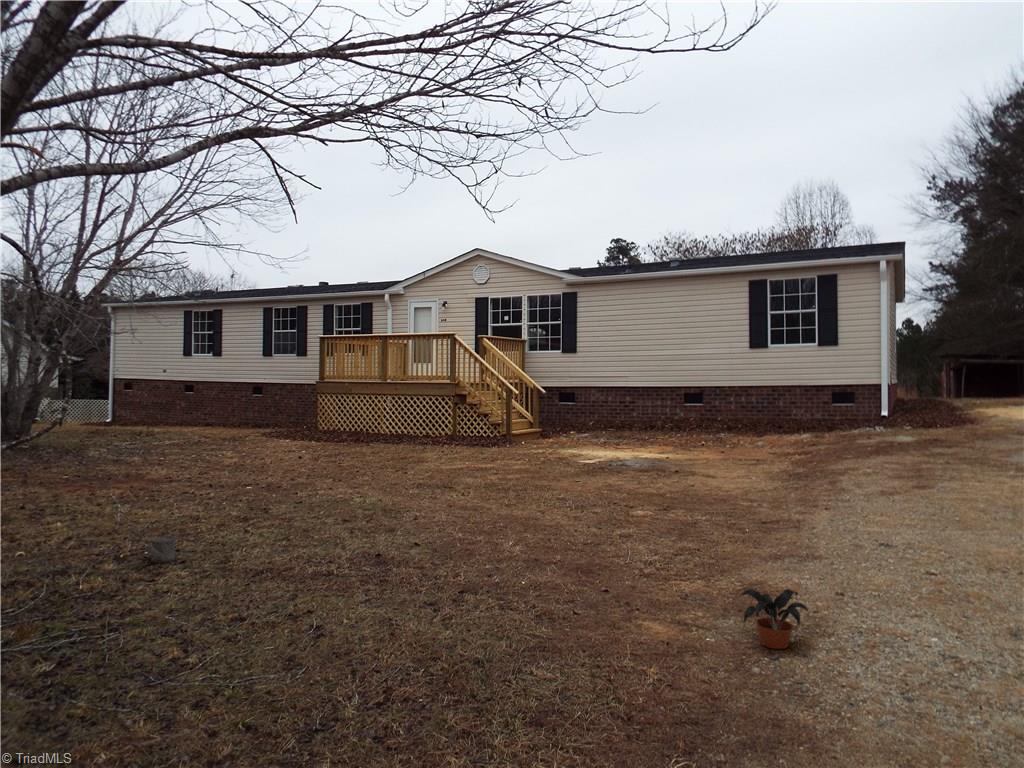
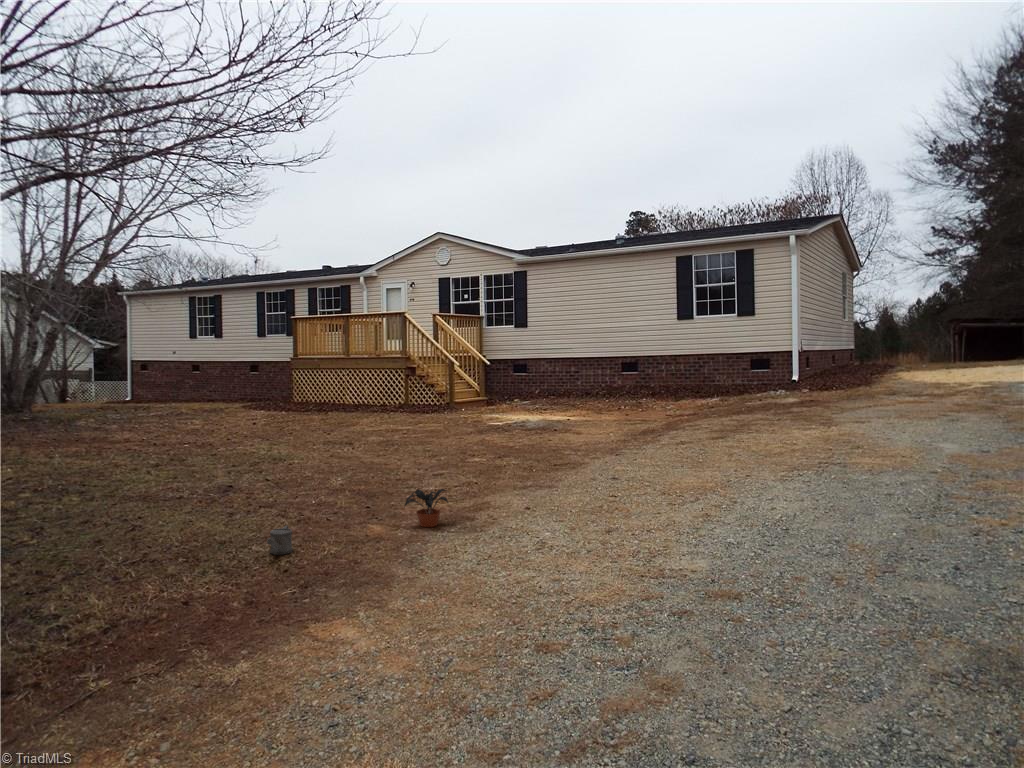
watering can: present [145,533,175,563] -> present [267,526,293,555]

